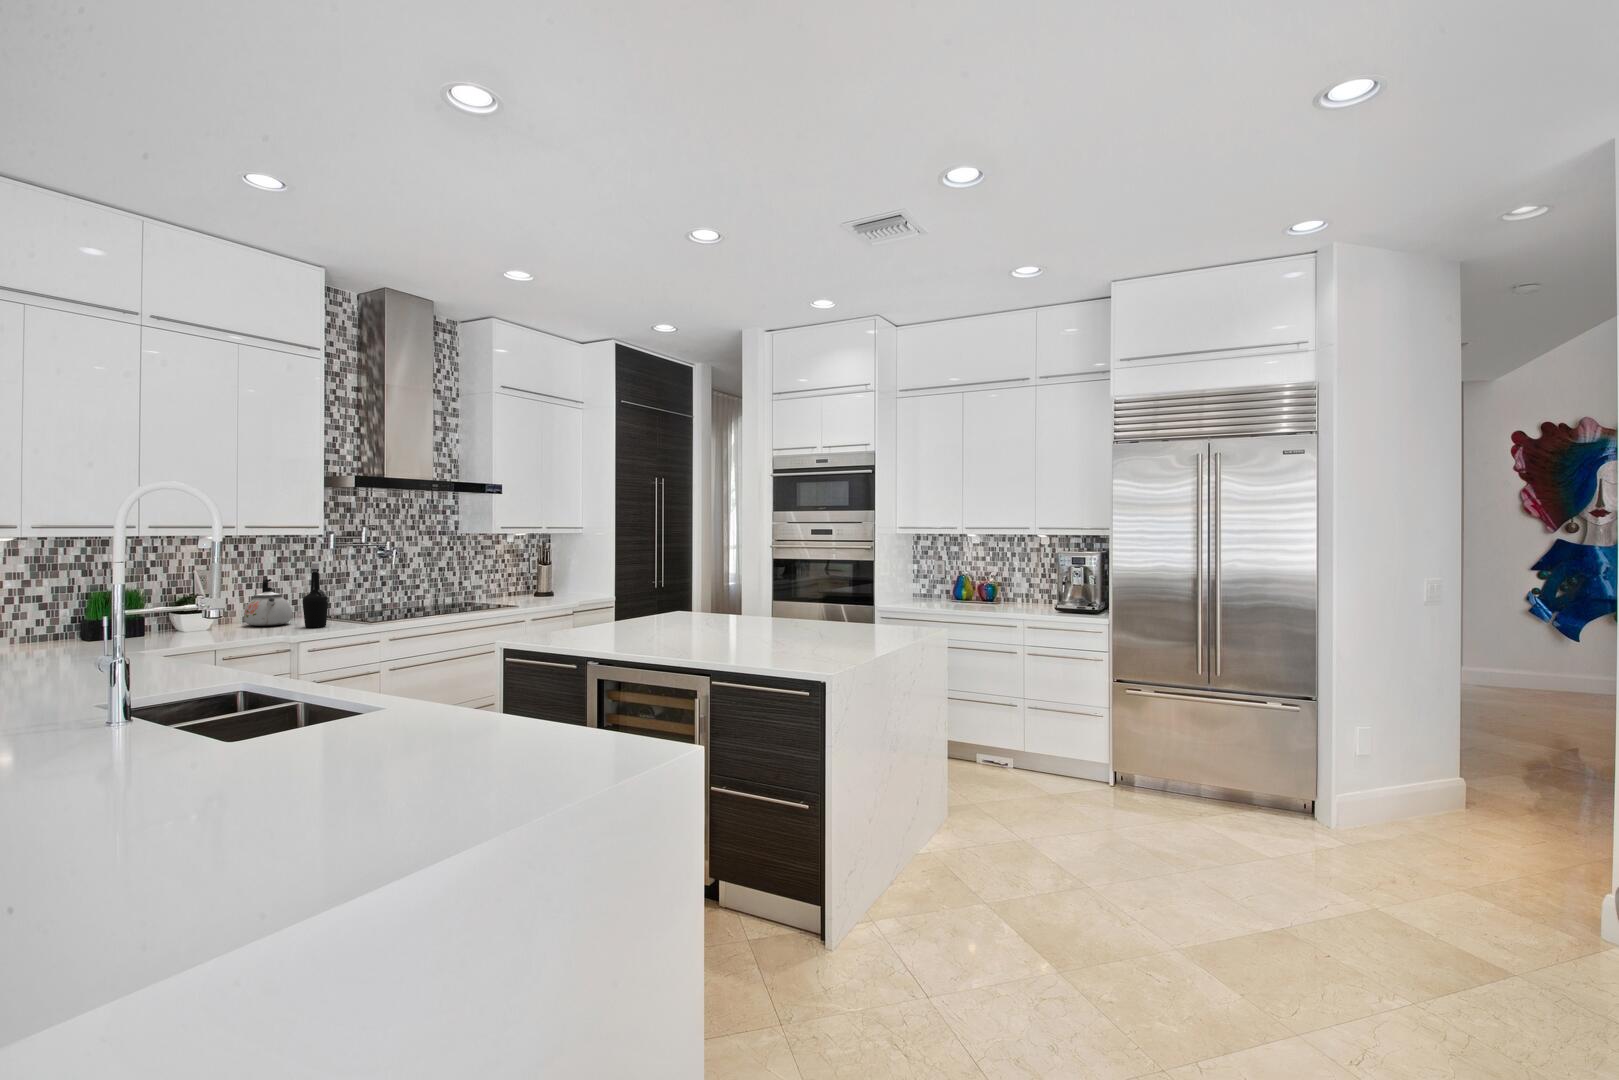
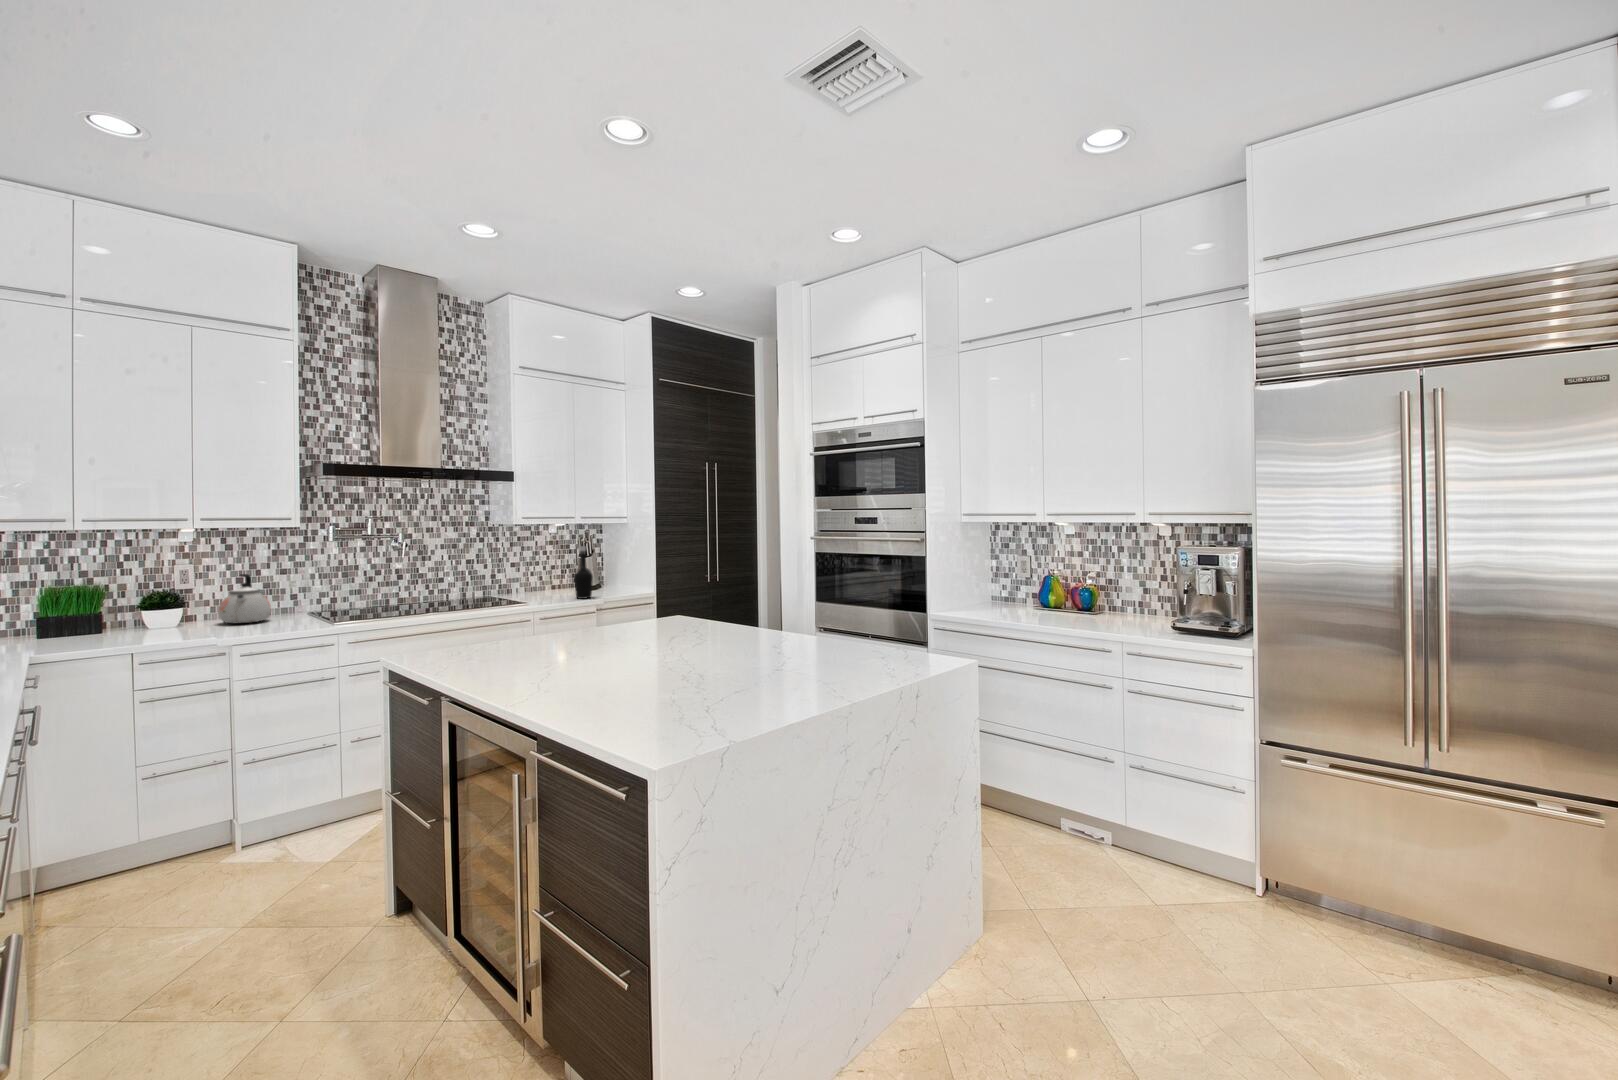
bottle: present [302,563,328,628] -> present [574,546,593,599]

